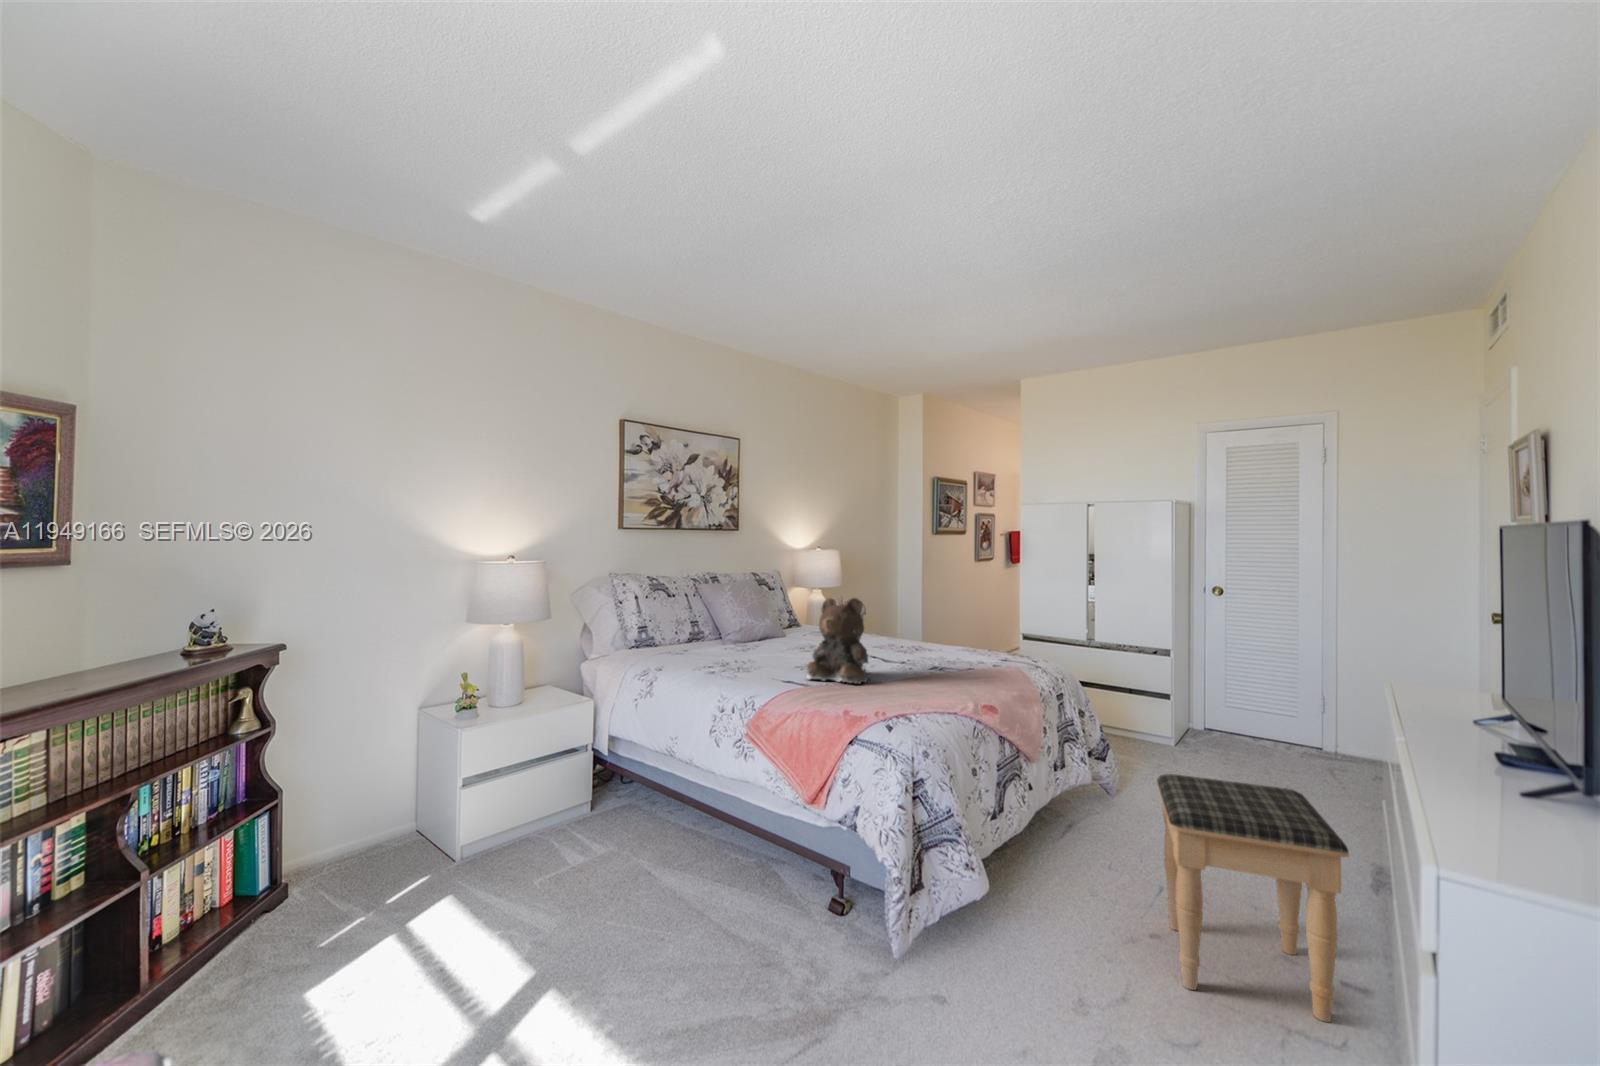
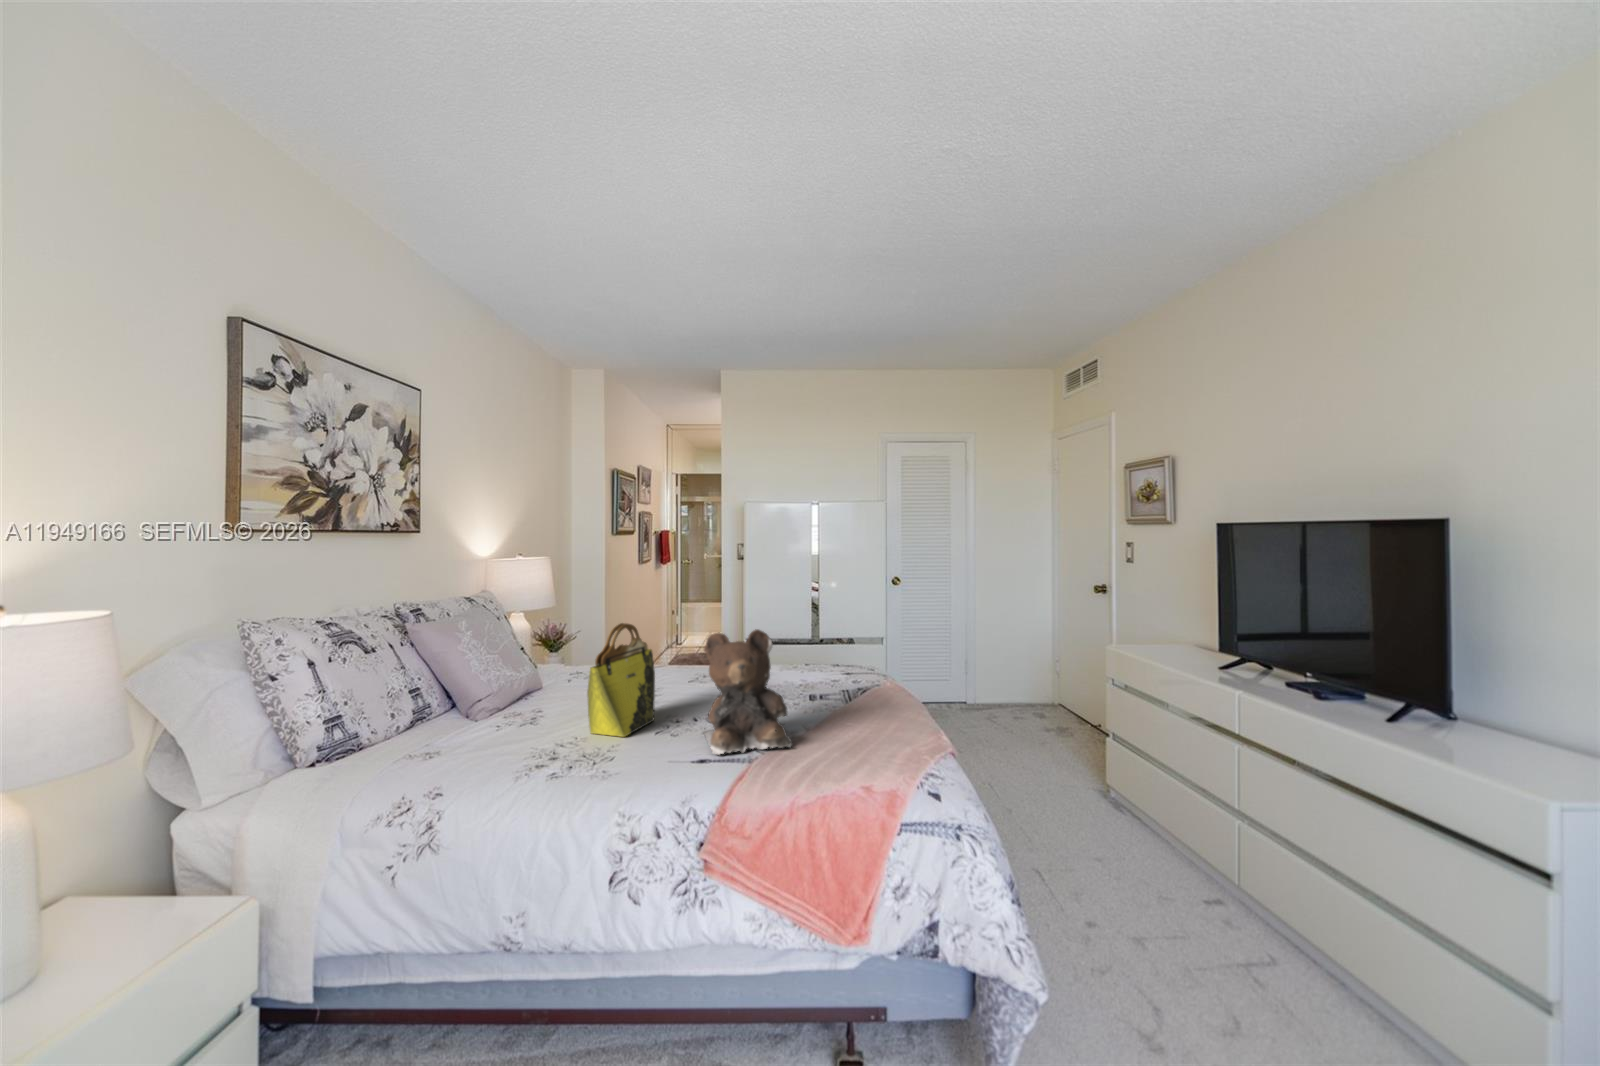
tote bag: none [757,589,819,664] -> present [587,623,655,737]
footstool: present [1157,774,1349,1022] -> none [1089,762,1284,978]

